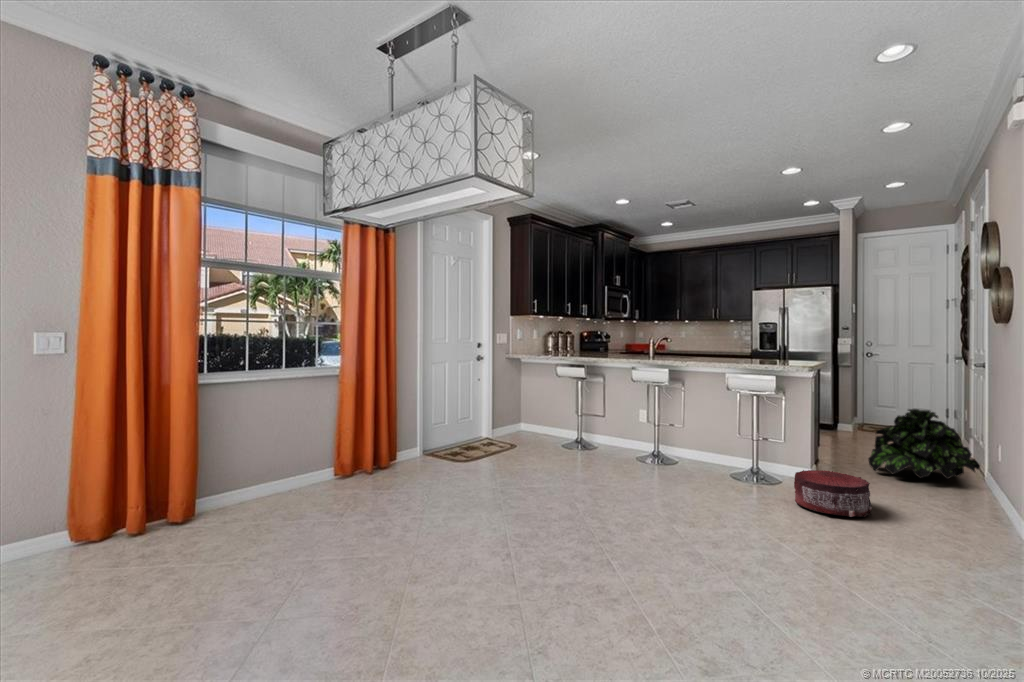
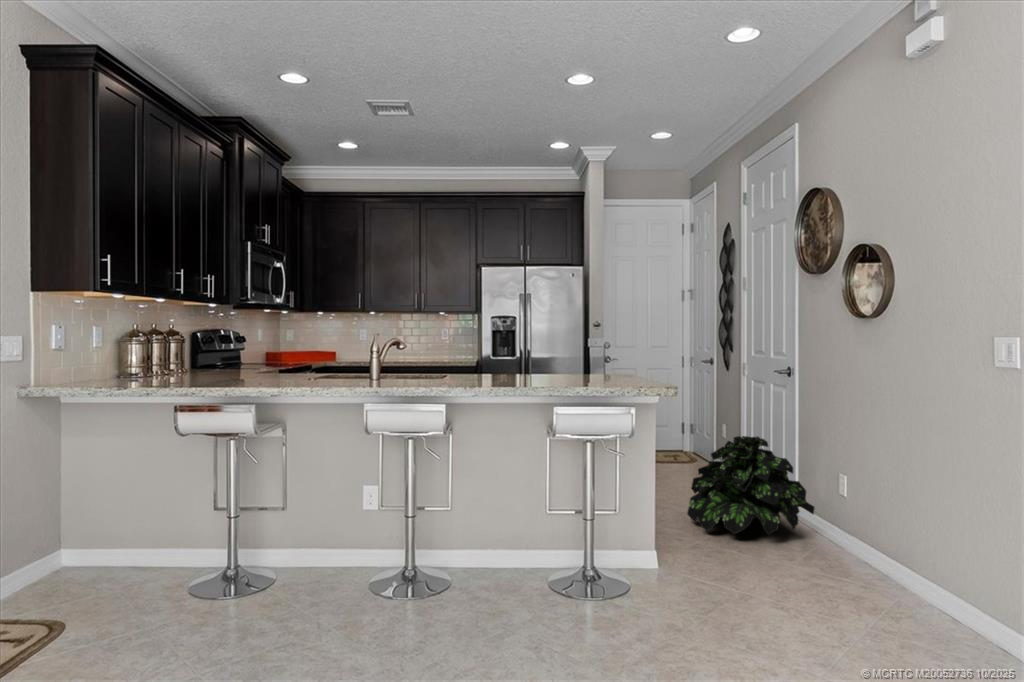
pouf: present [794,470,872,517] -> none [695,562,816,655]

